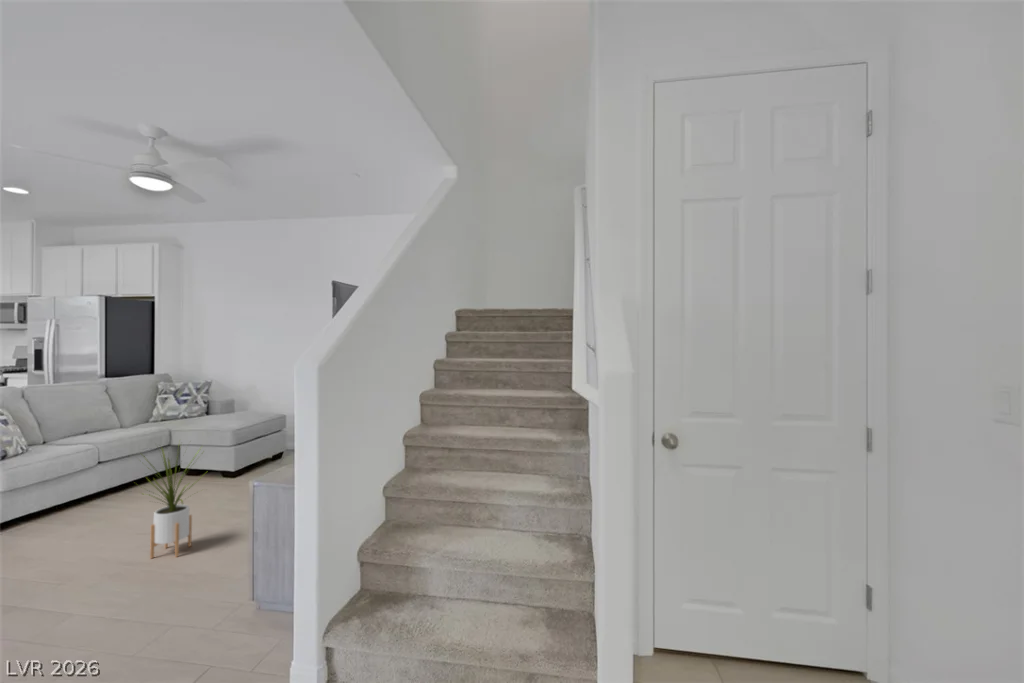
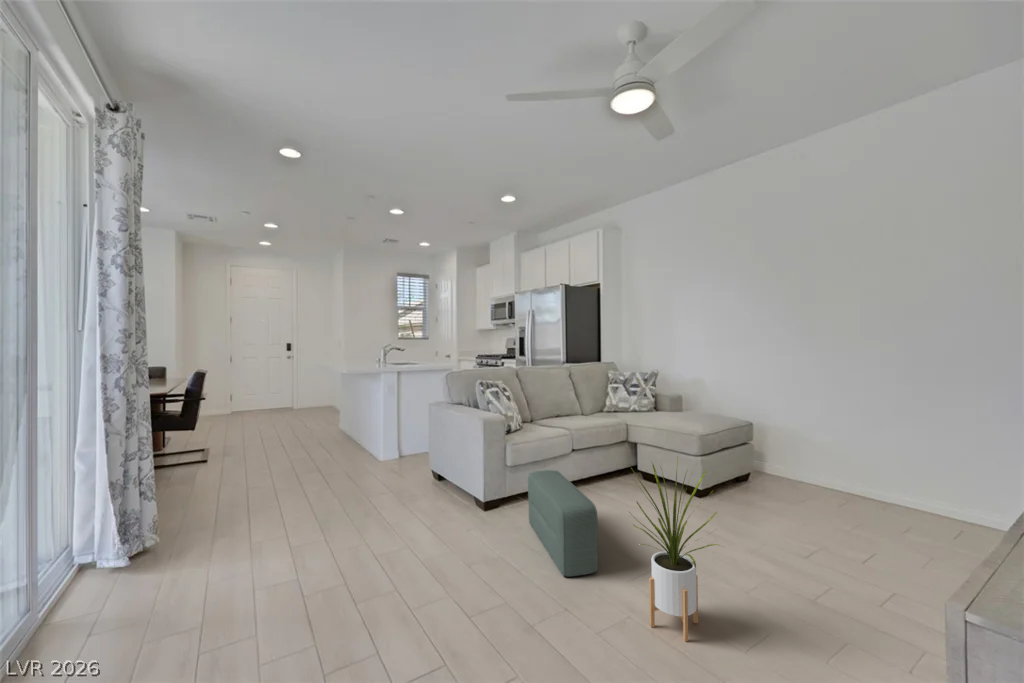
pouf: none [34,477,112,556] -> present [528,470,598,576]

